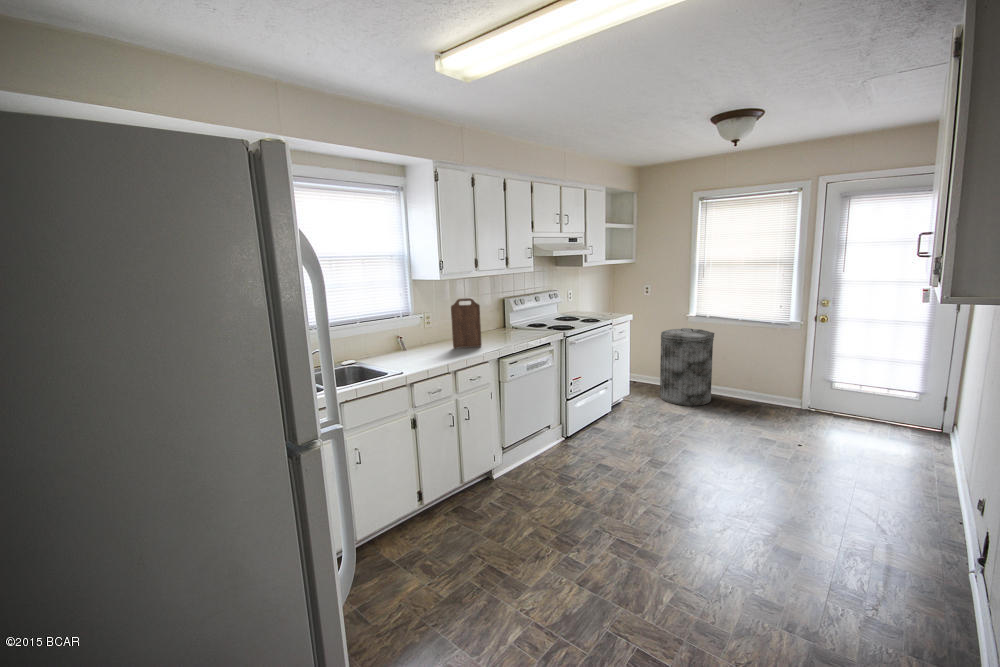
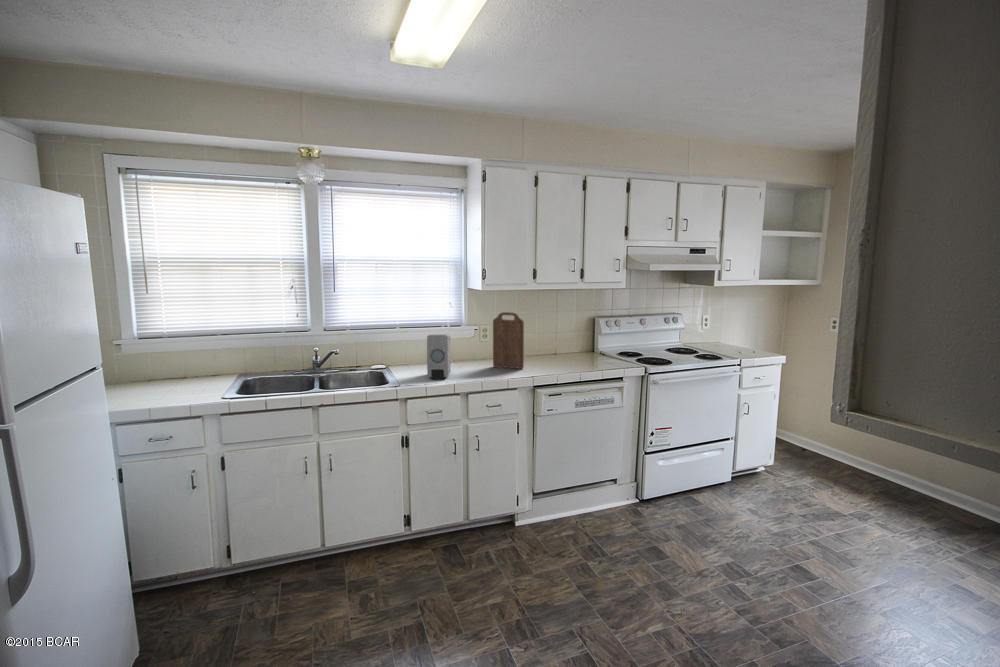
soap dispenser: none [409,322,437,364] -> present [427,334,450,379]
trash can: present [660,328,714,406] -> none [829,384,939,509]

